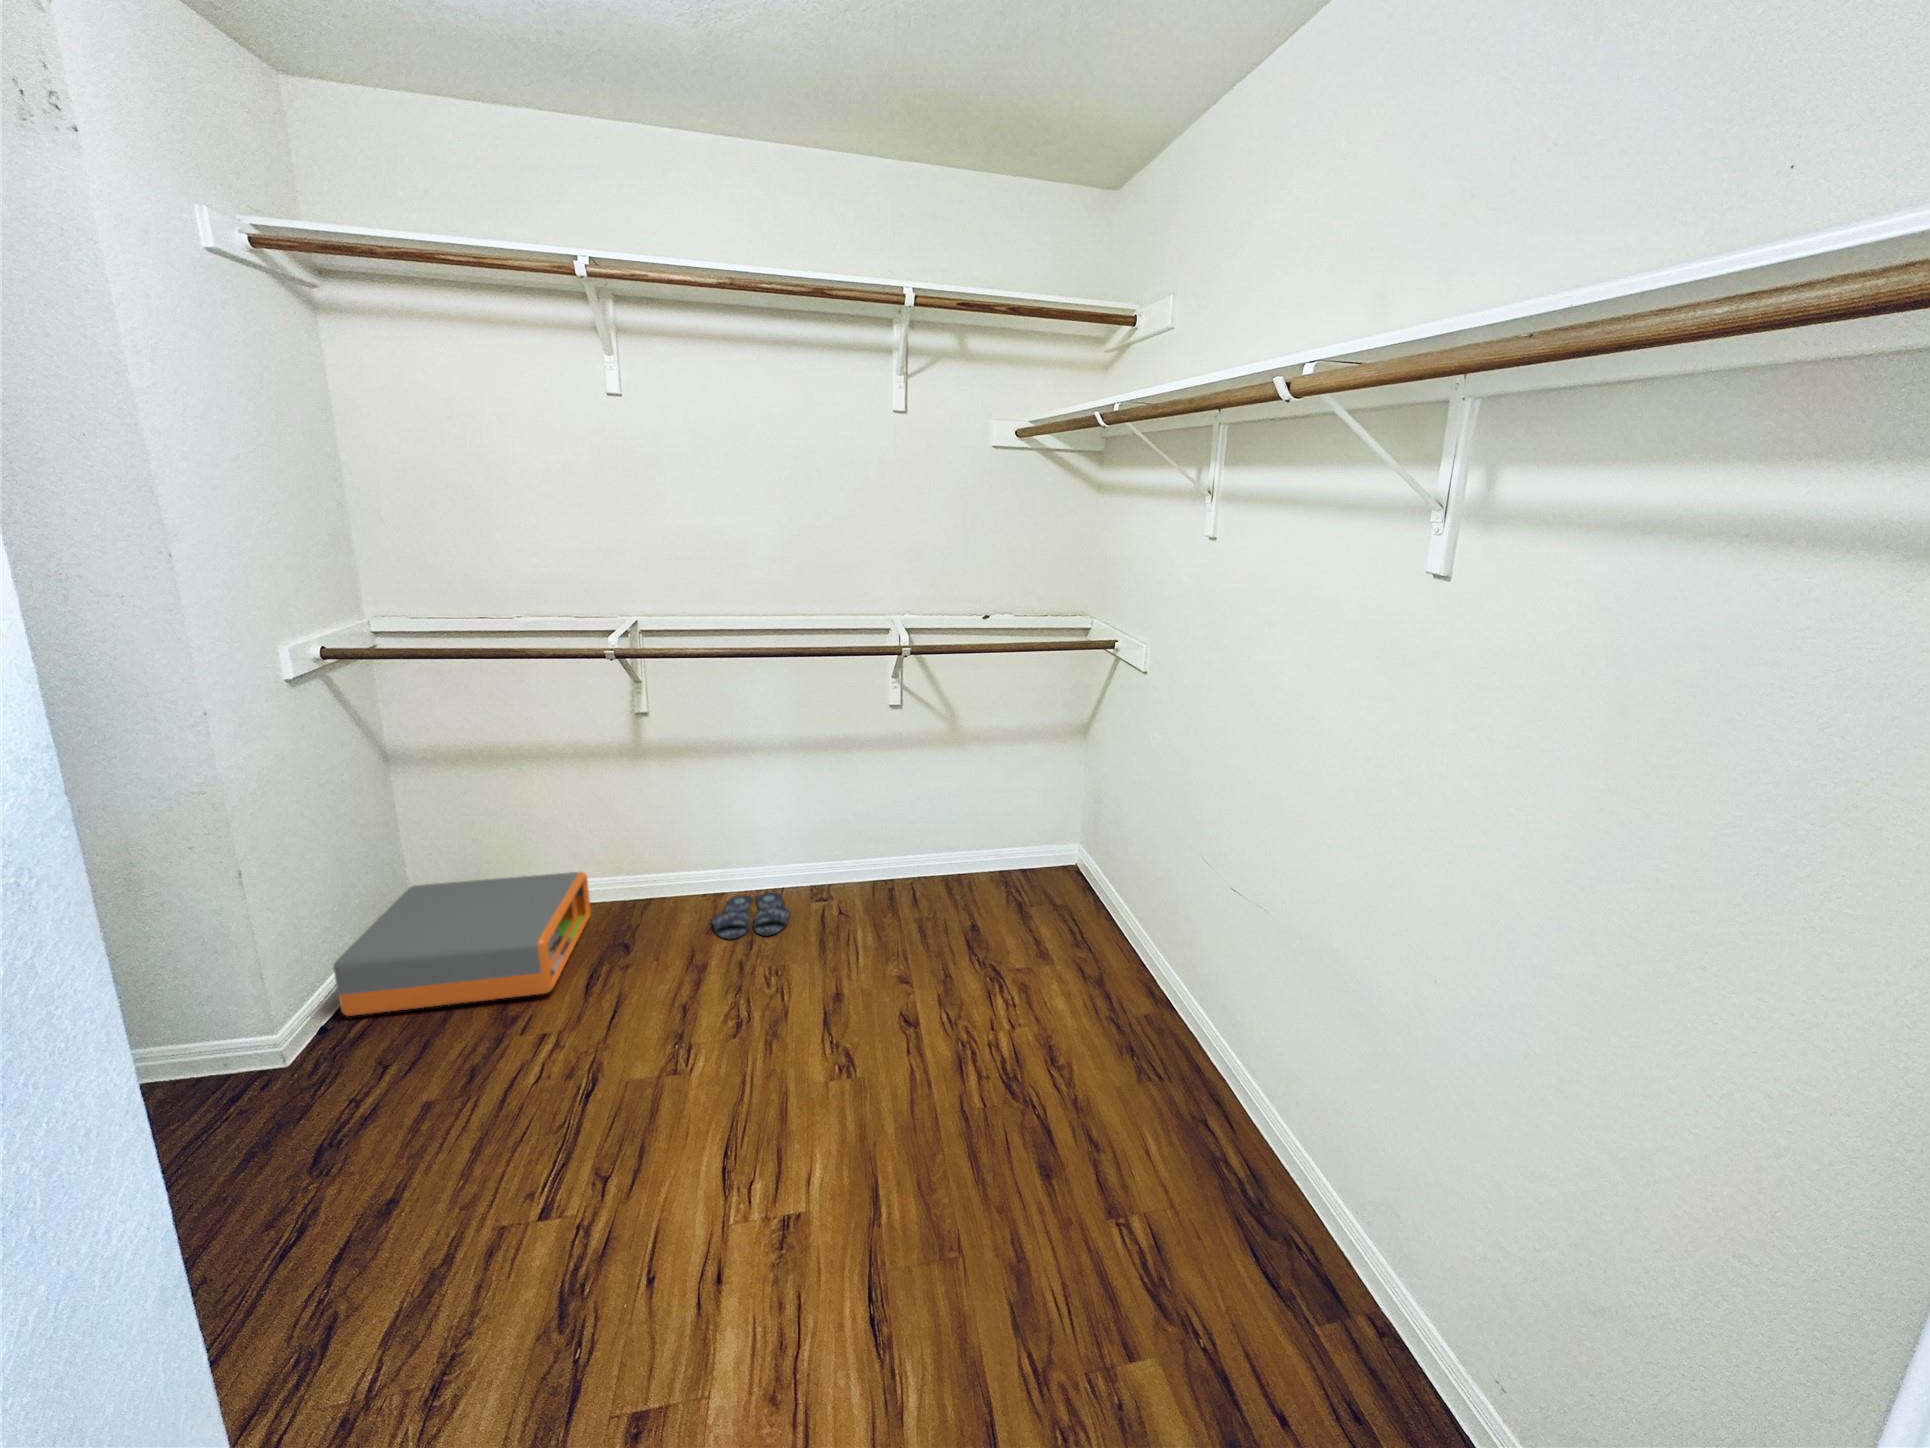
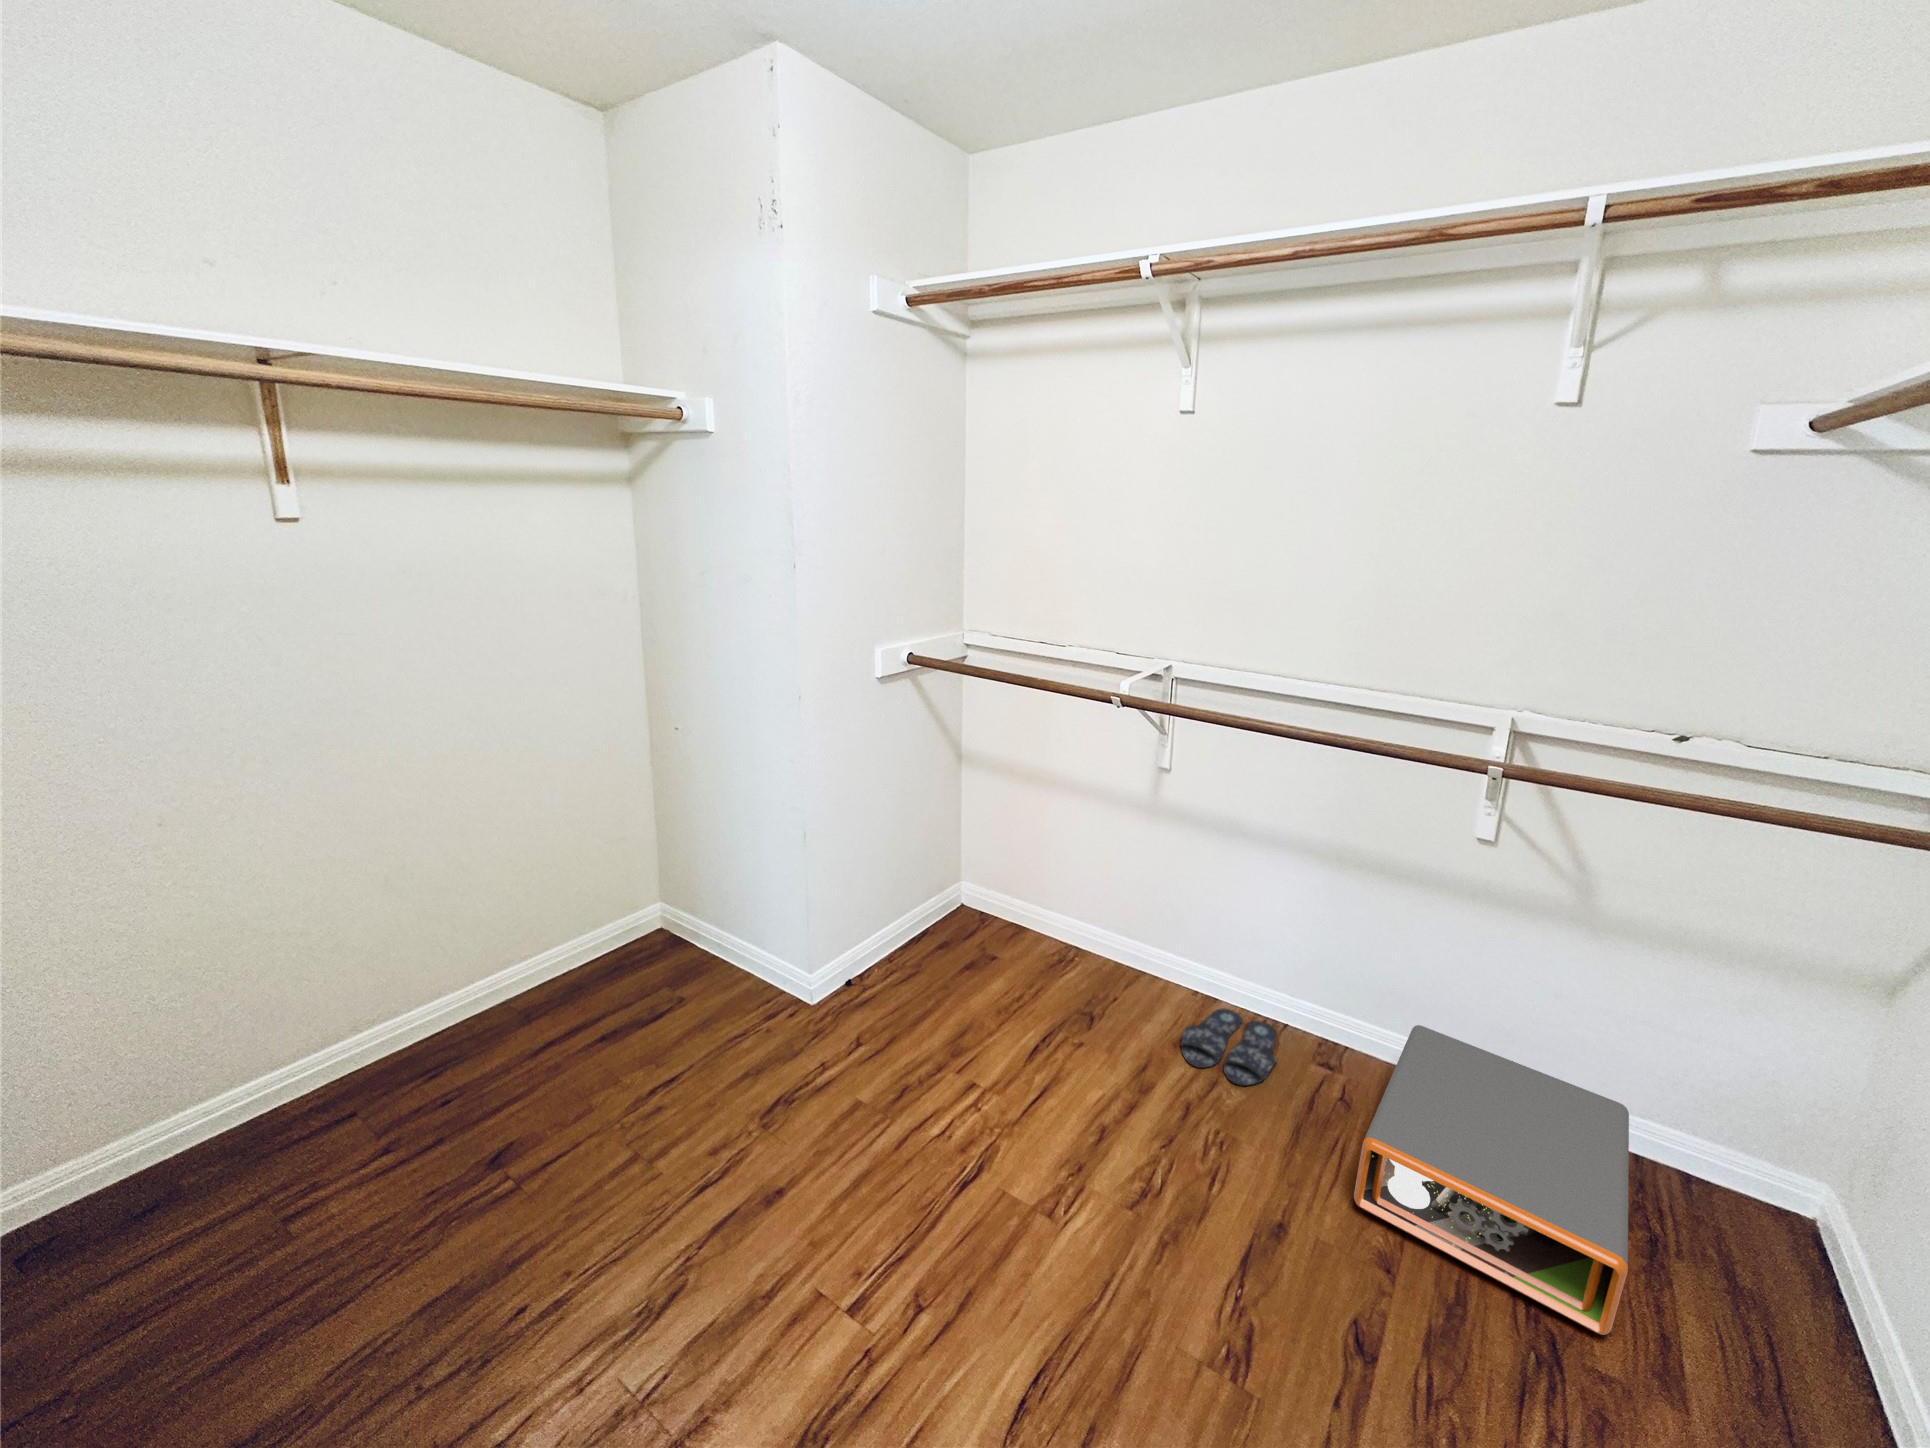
storage box: present [334,872,591,1016] -> present [1354,1025,1629,1335]

